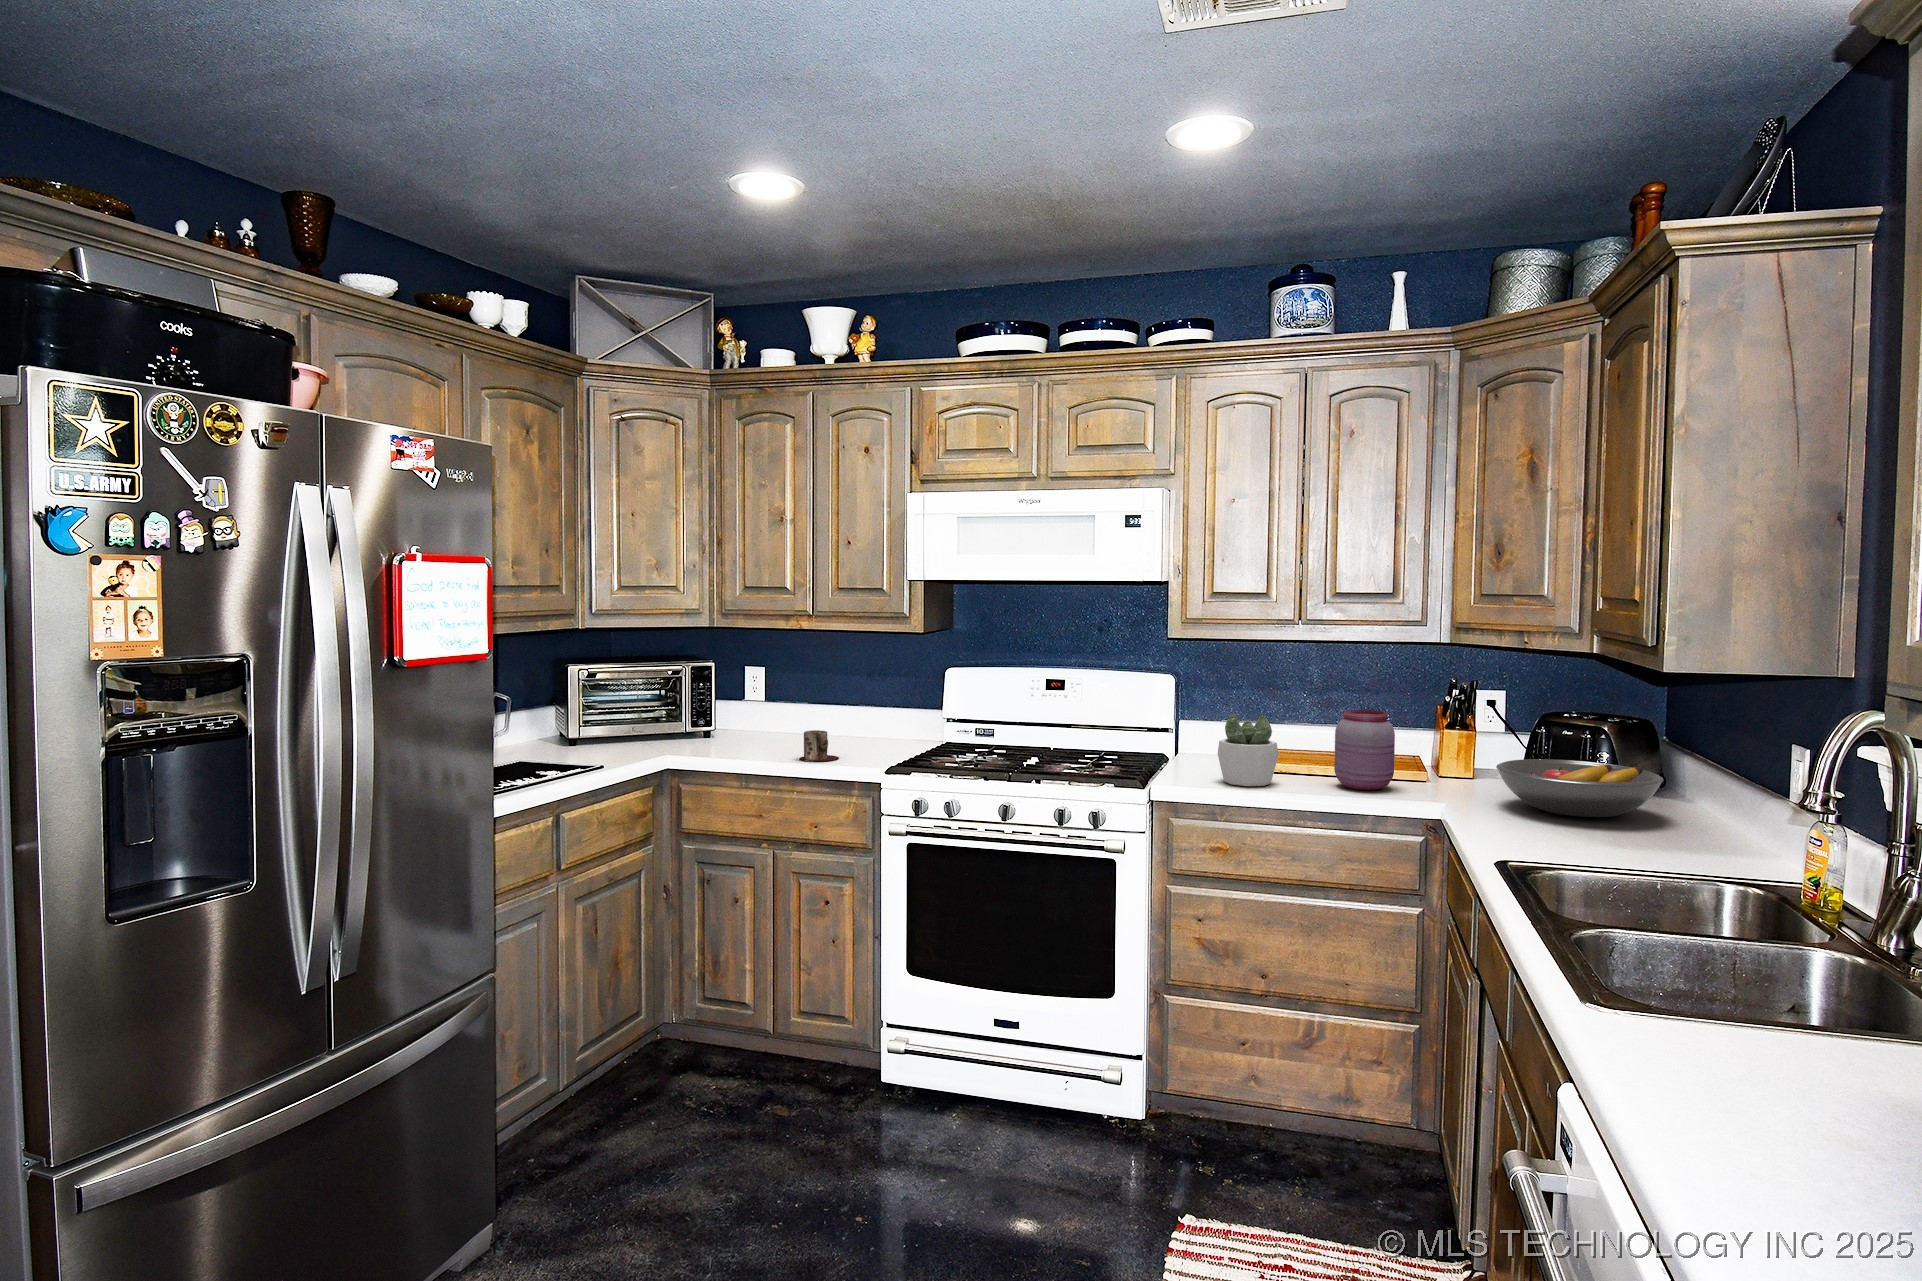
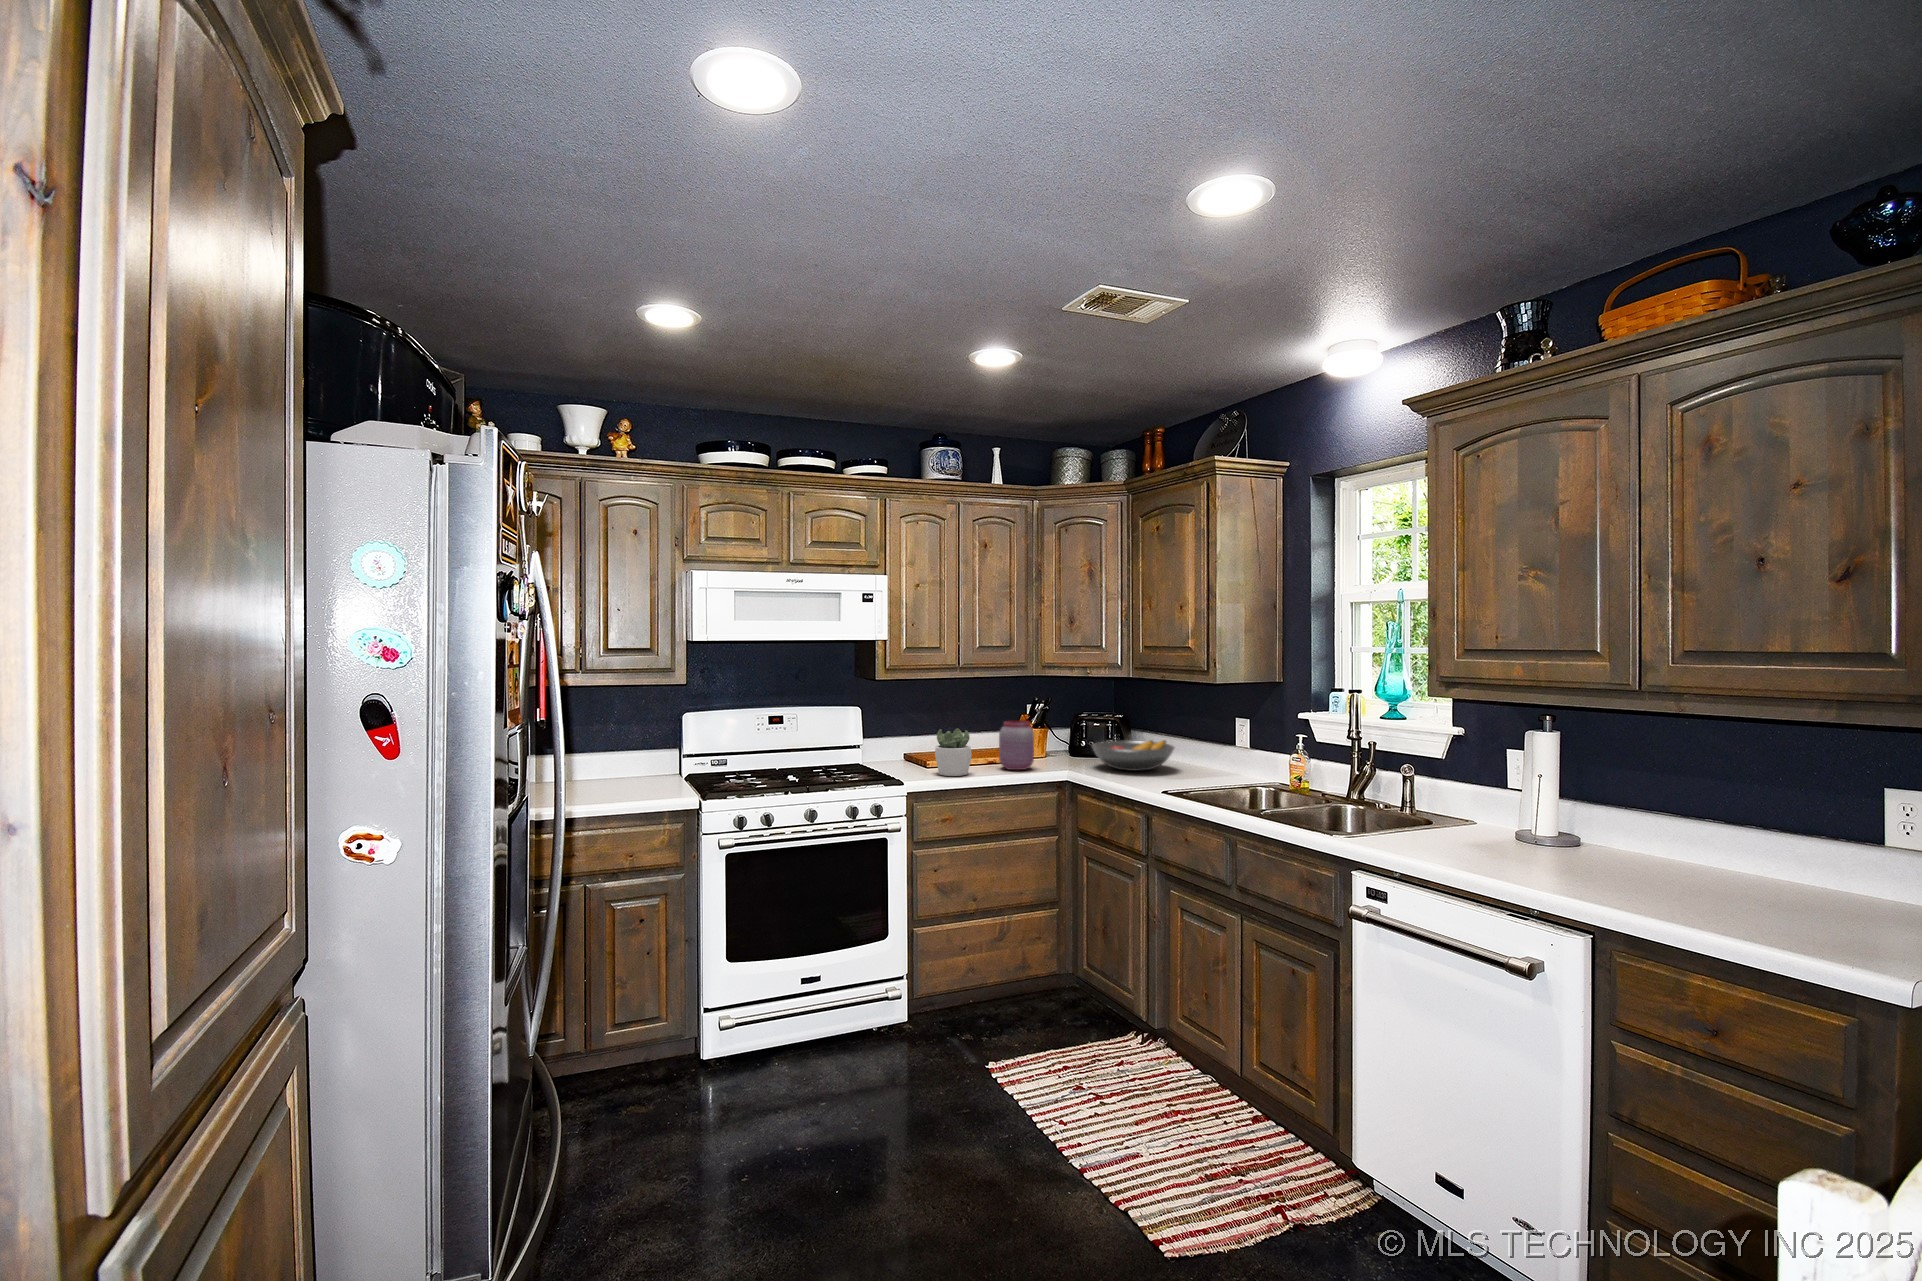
mug: present [800,730,839,761] -> none [600,770,636,798]

